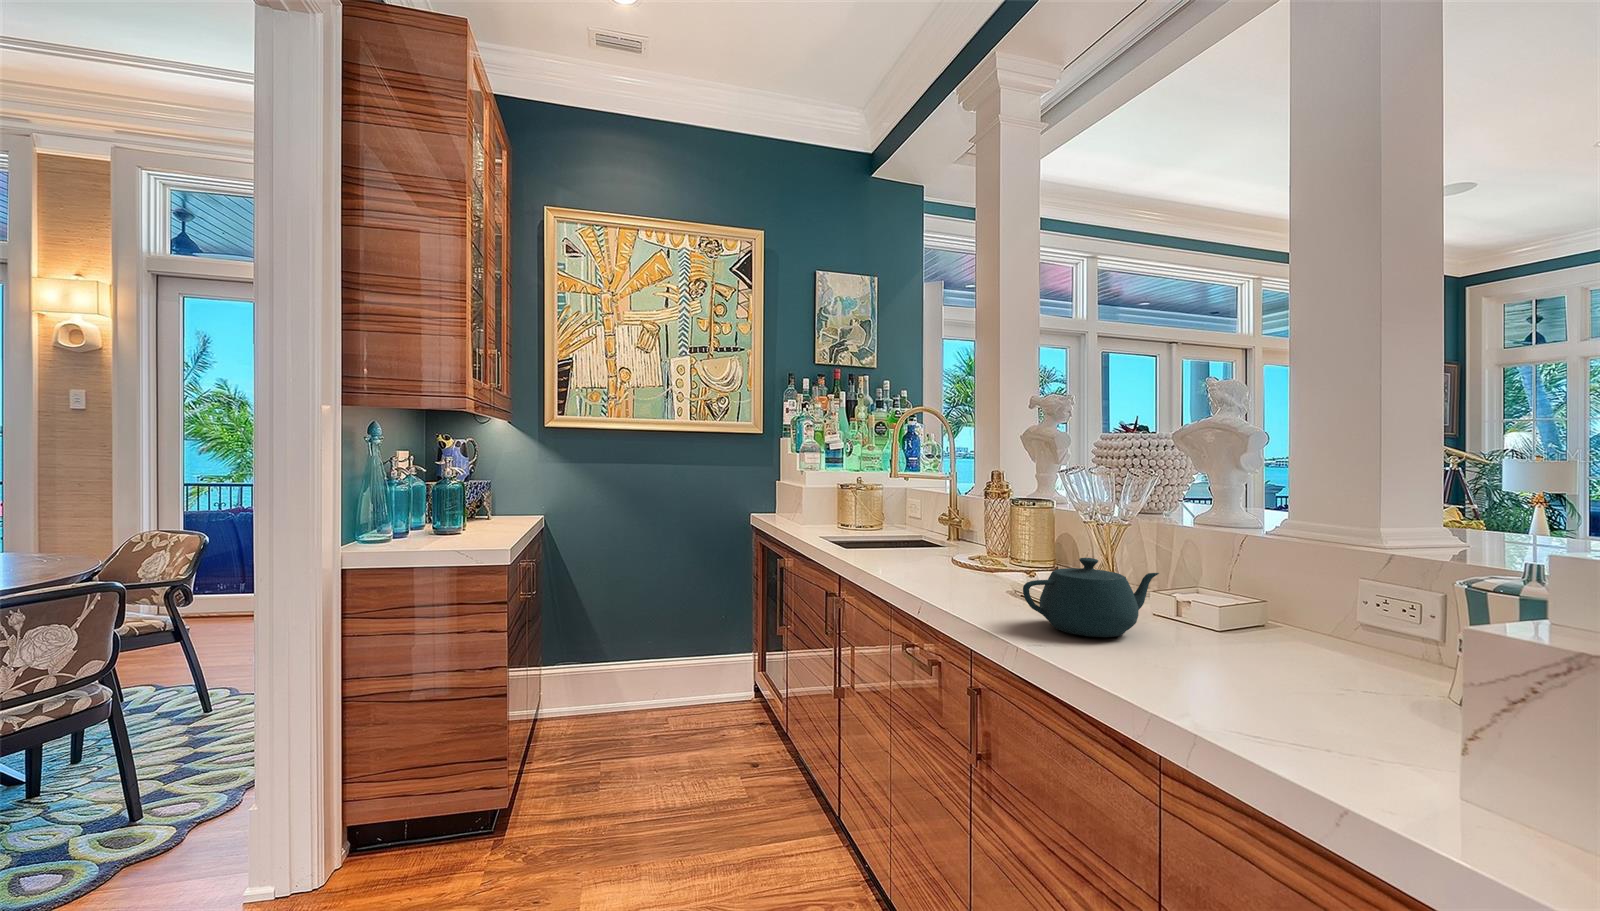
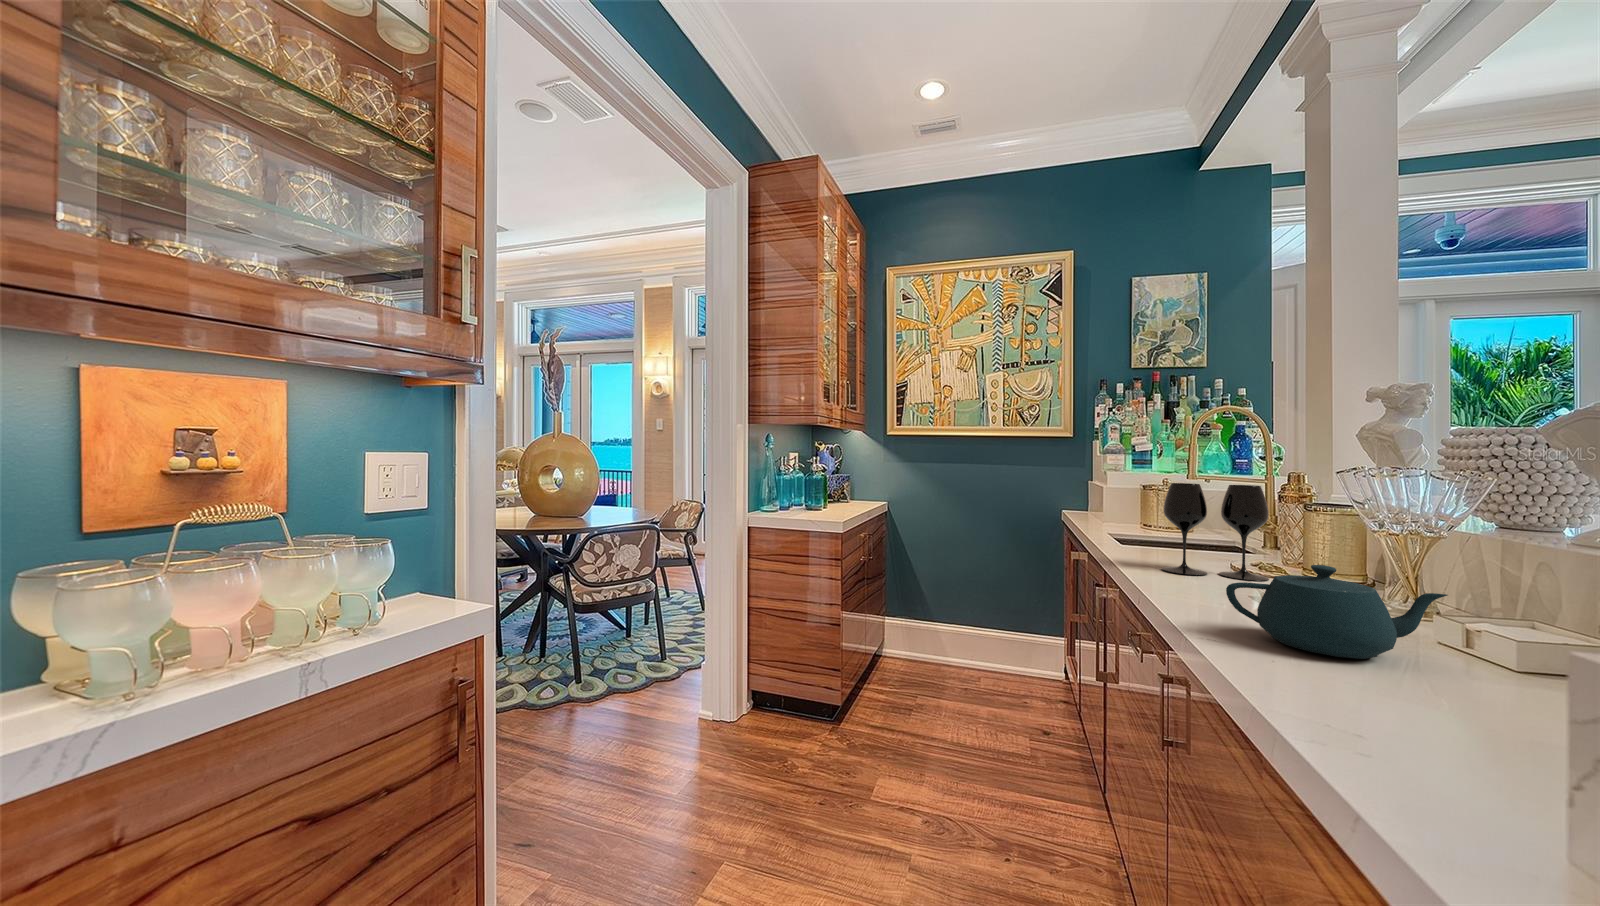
wine glass: none [905,485,987,575] -> present [1162,483,1269,581]

